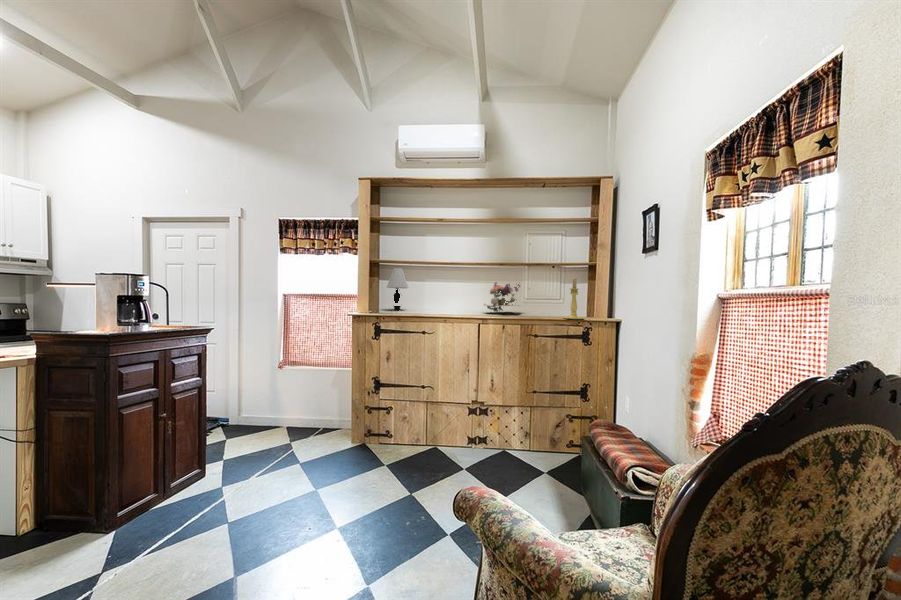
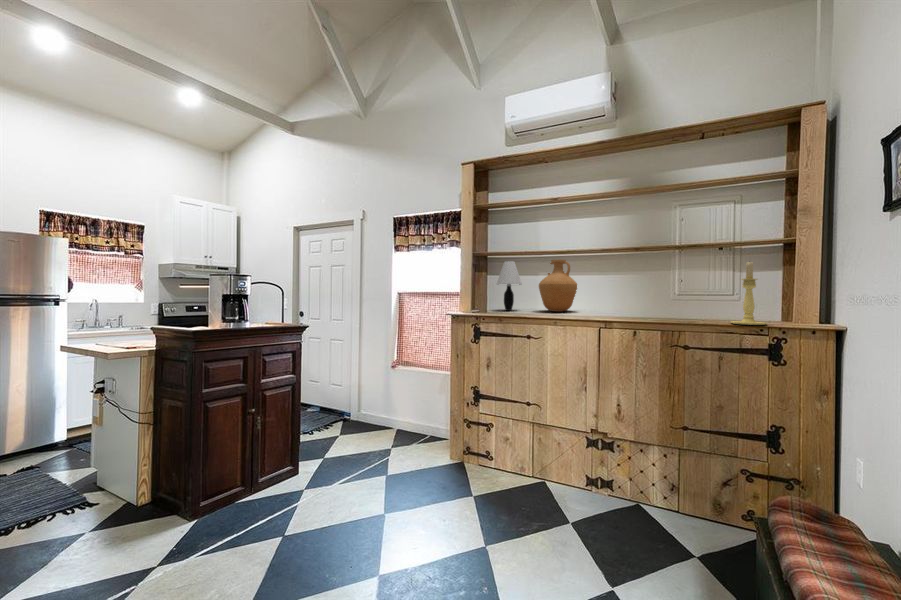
vase: none [424,269,454,311] -> present [539,259,577,312]
flower arrangement: present [484,282,520,312] -> none [612,271,676,315]

